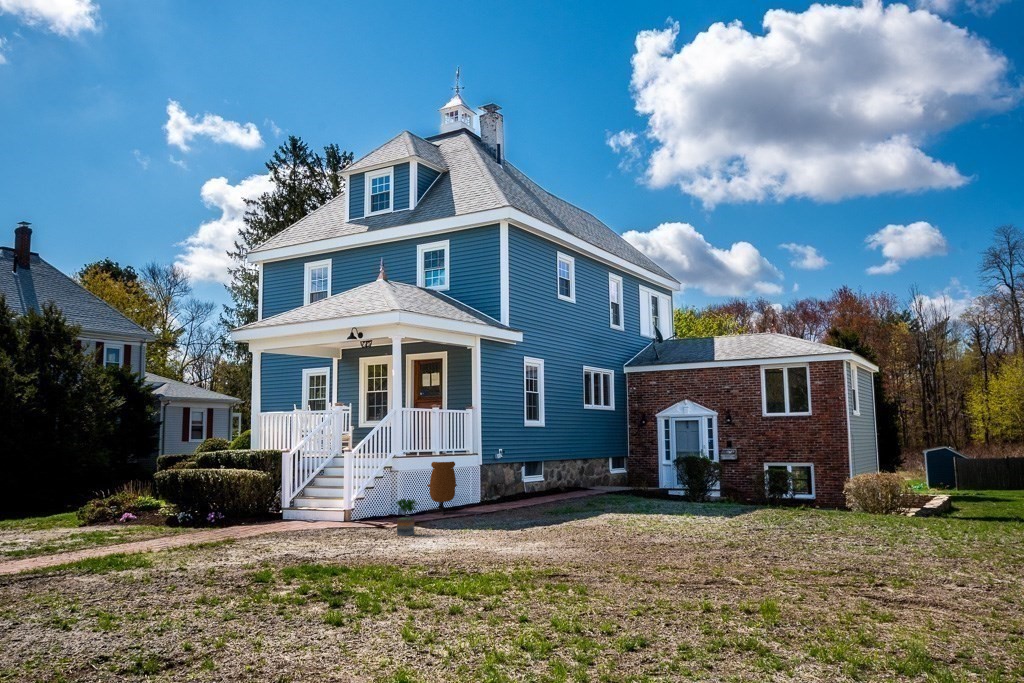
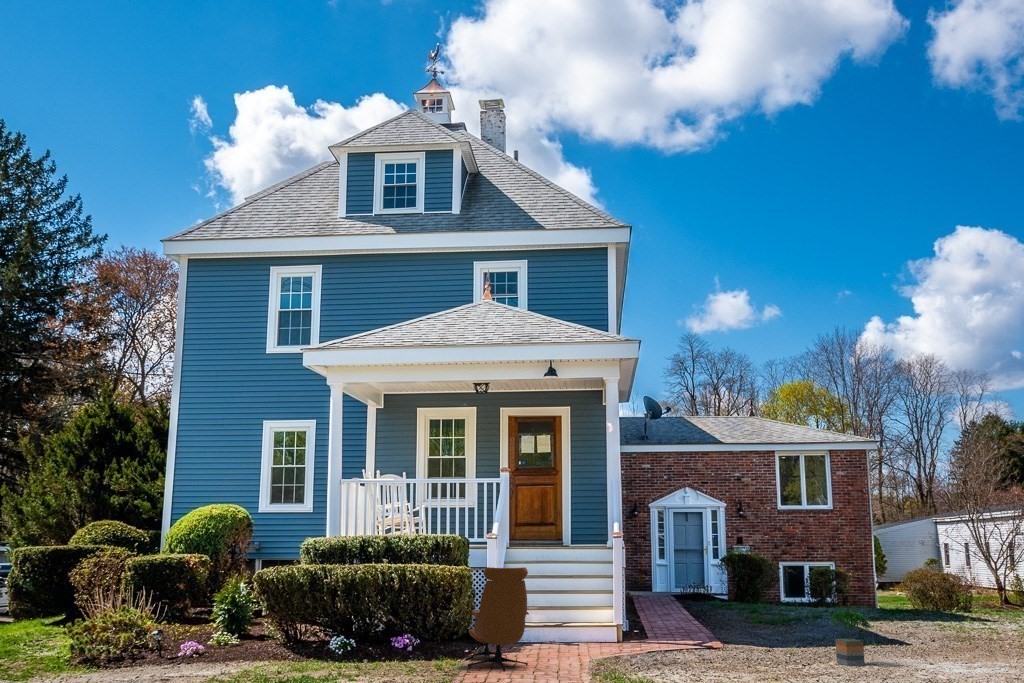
lounge chair: present [426,462,458,515] -> present [466,567,529,672]

